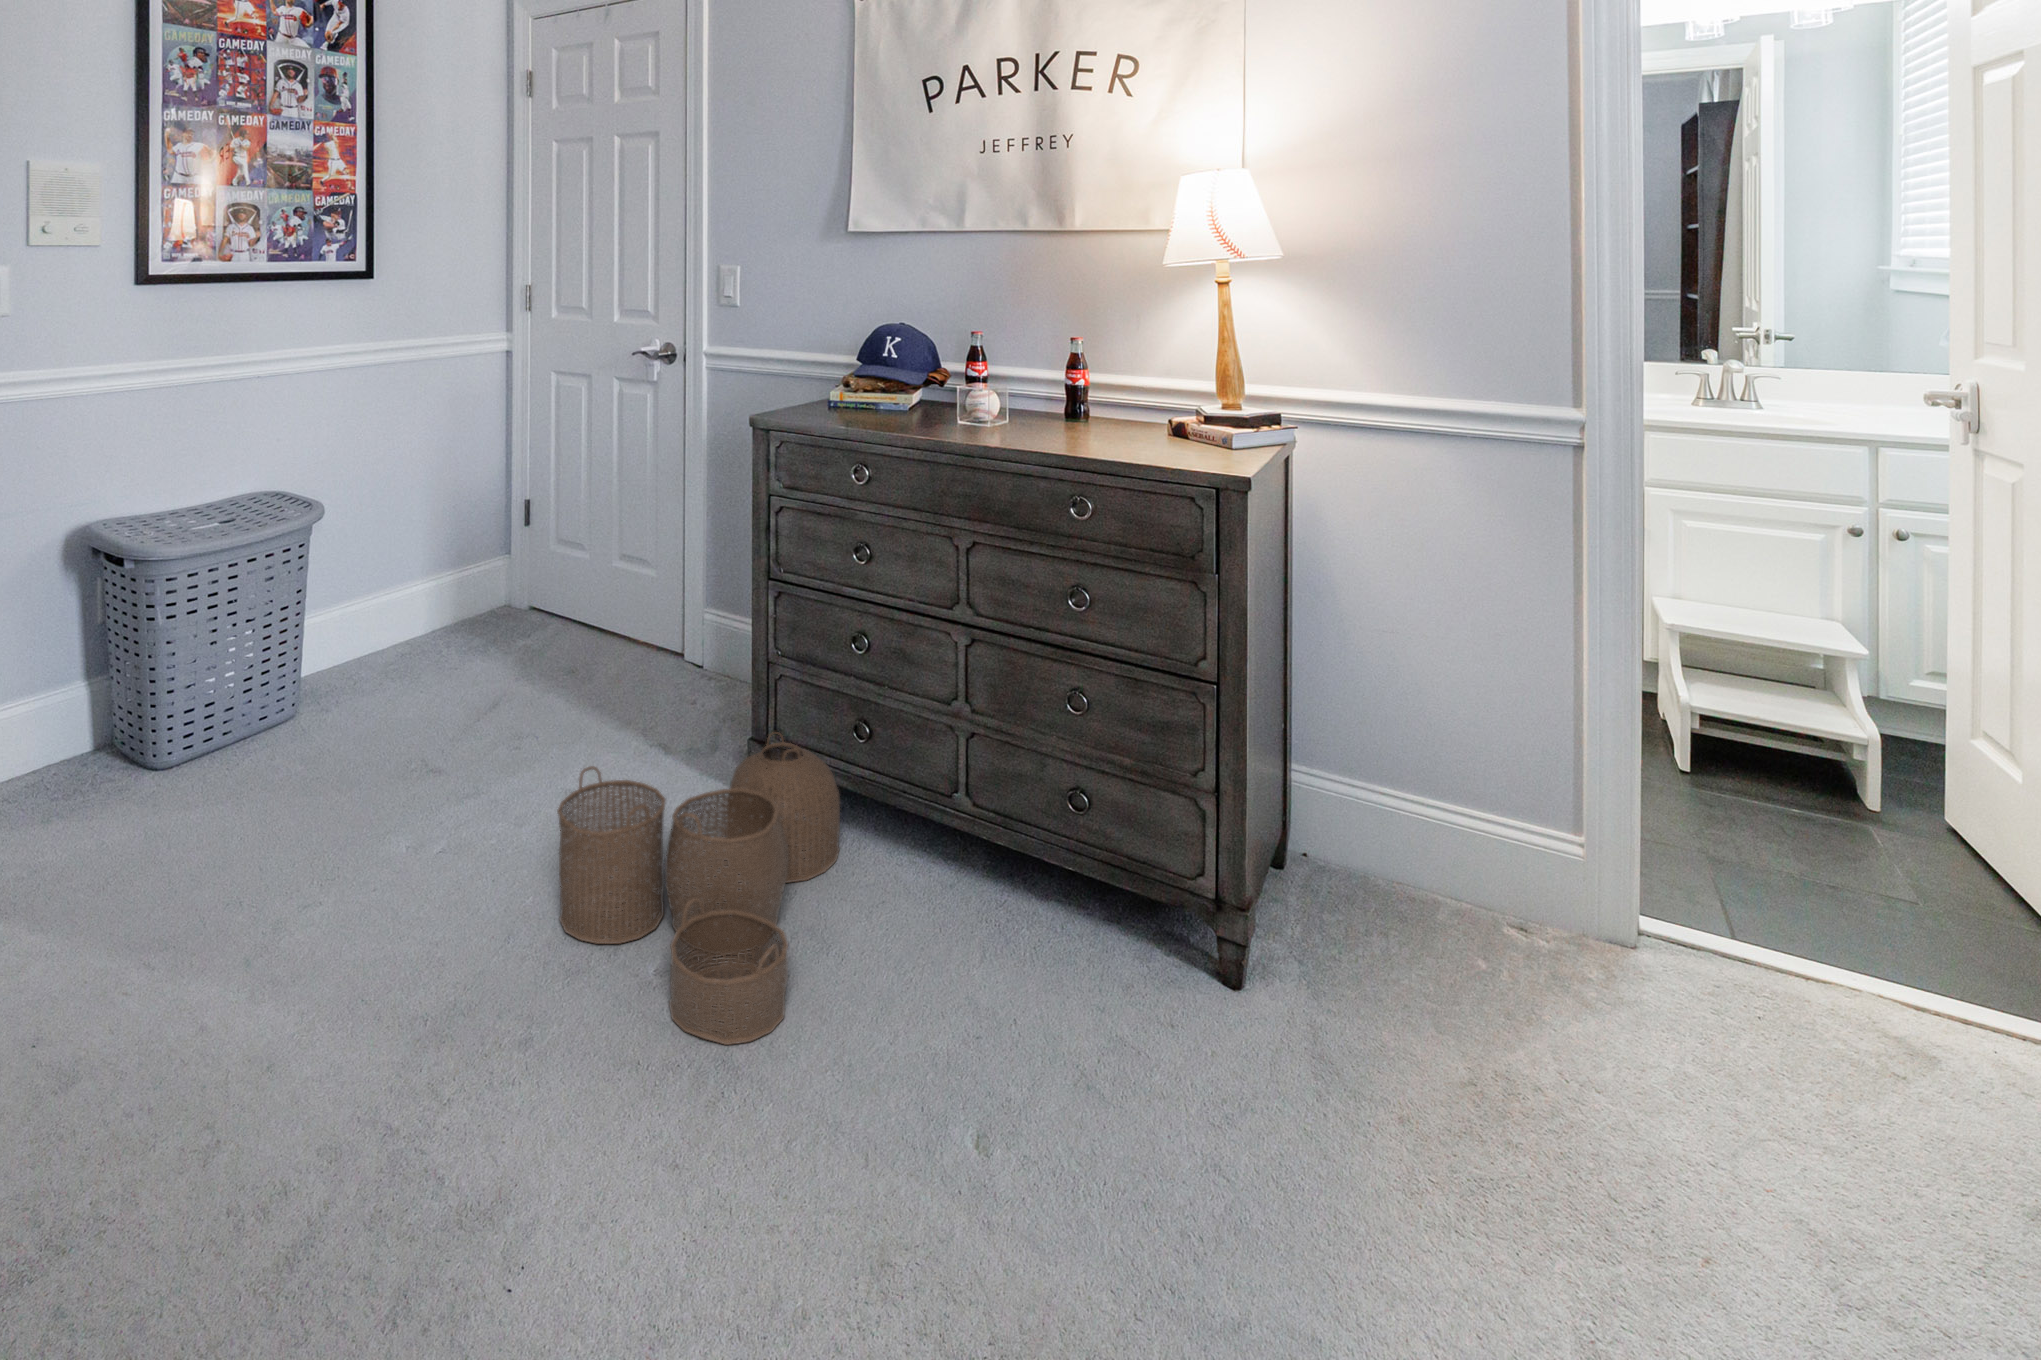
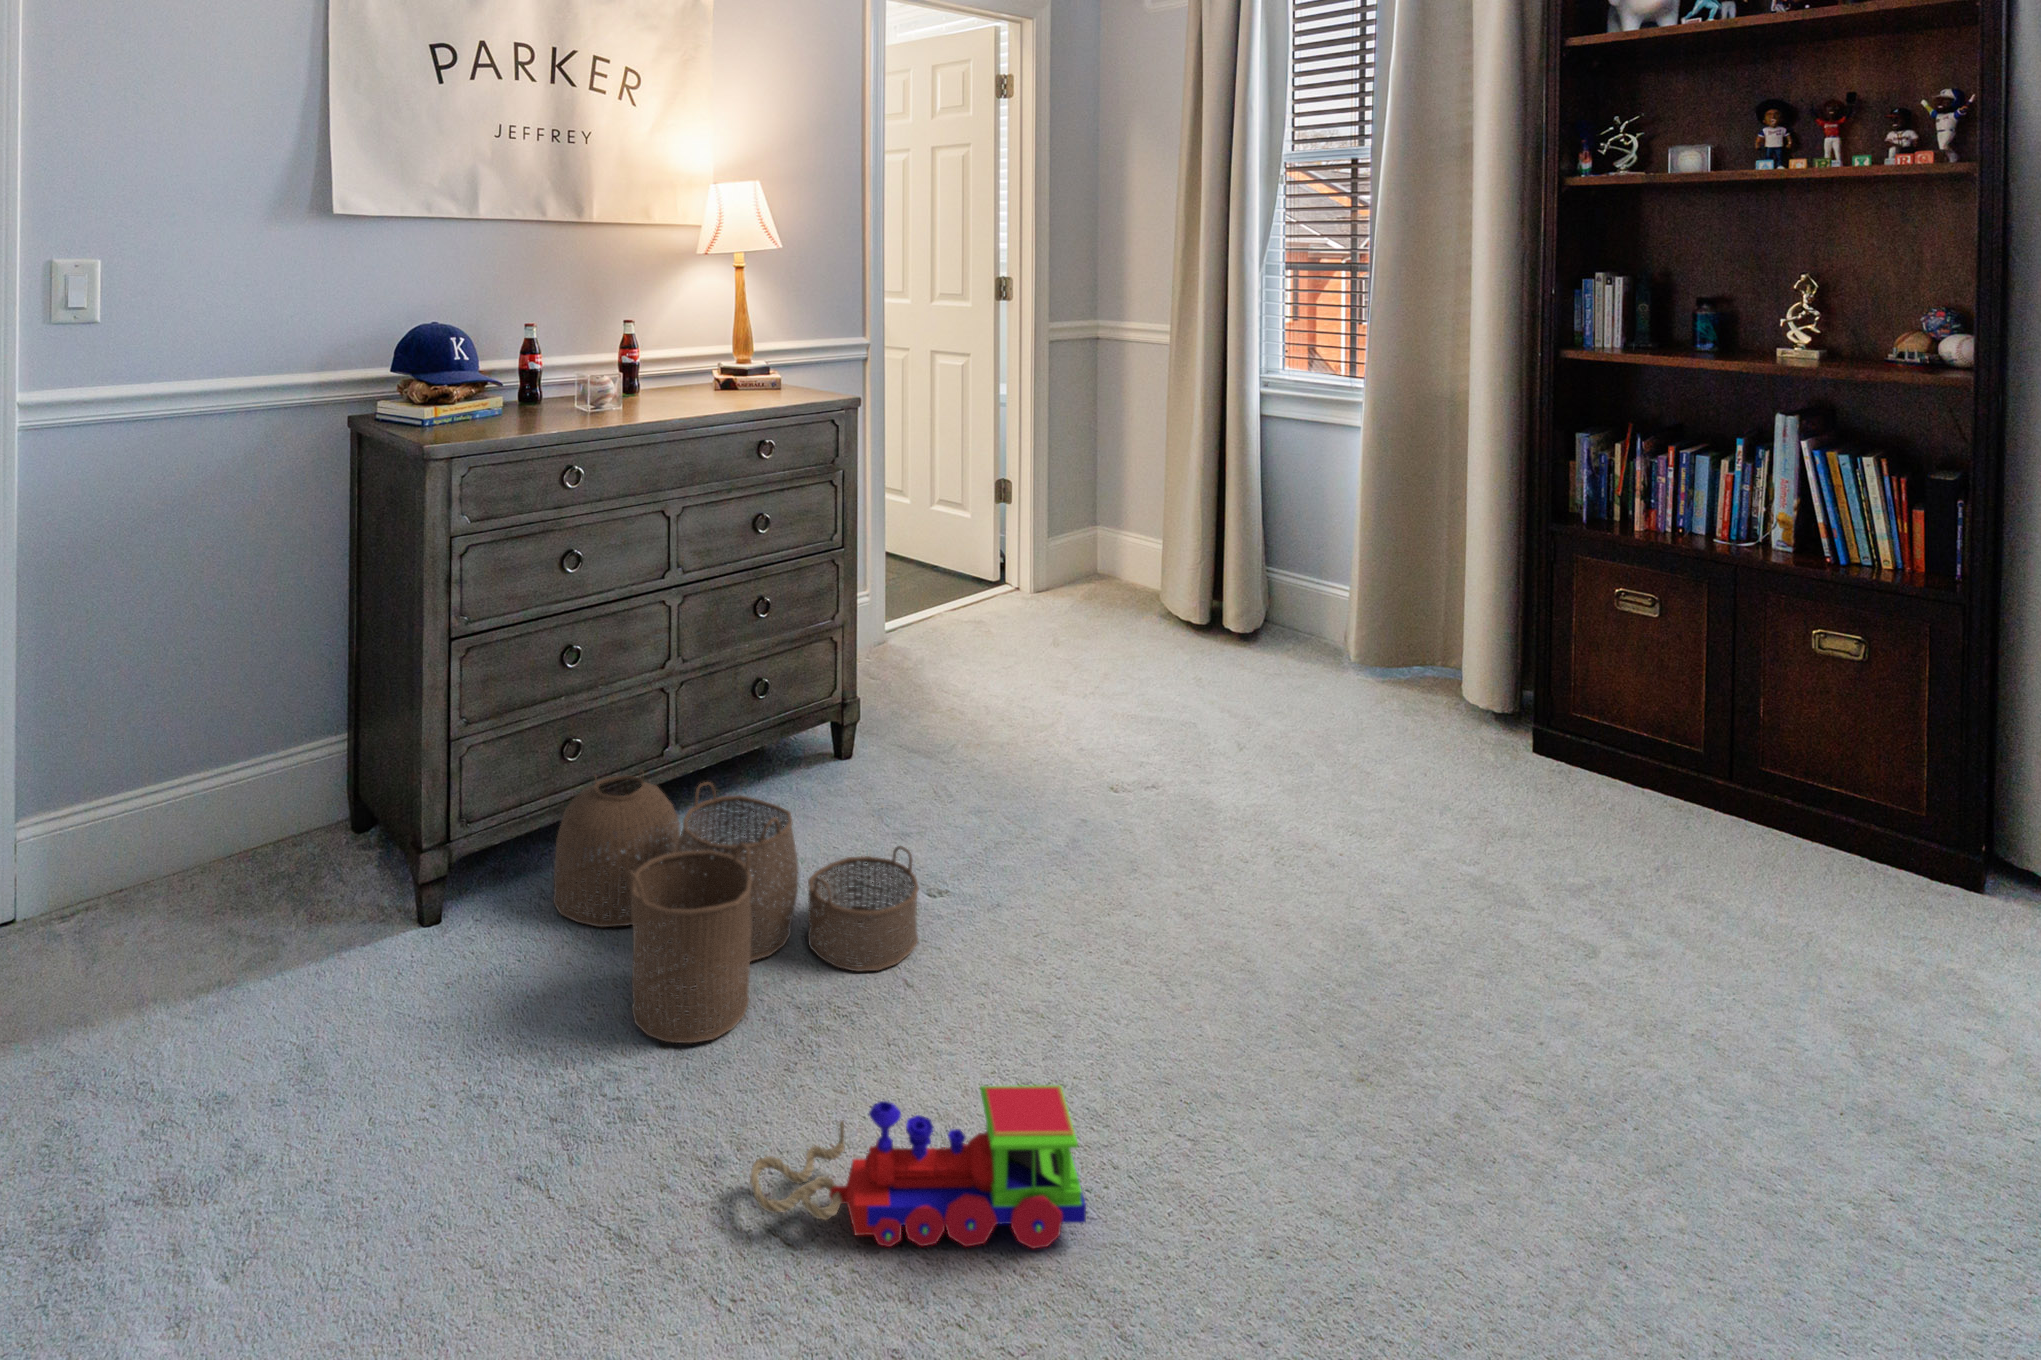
toy train: none [247,952,400,1159] -> present [750,1085,1086,1248]

